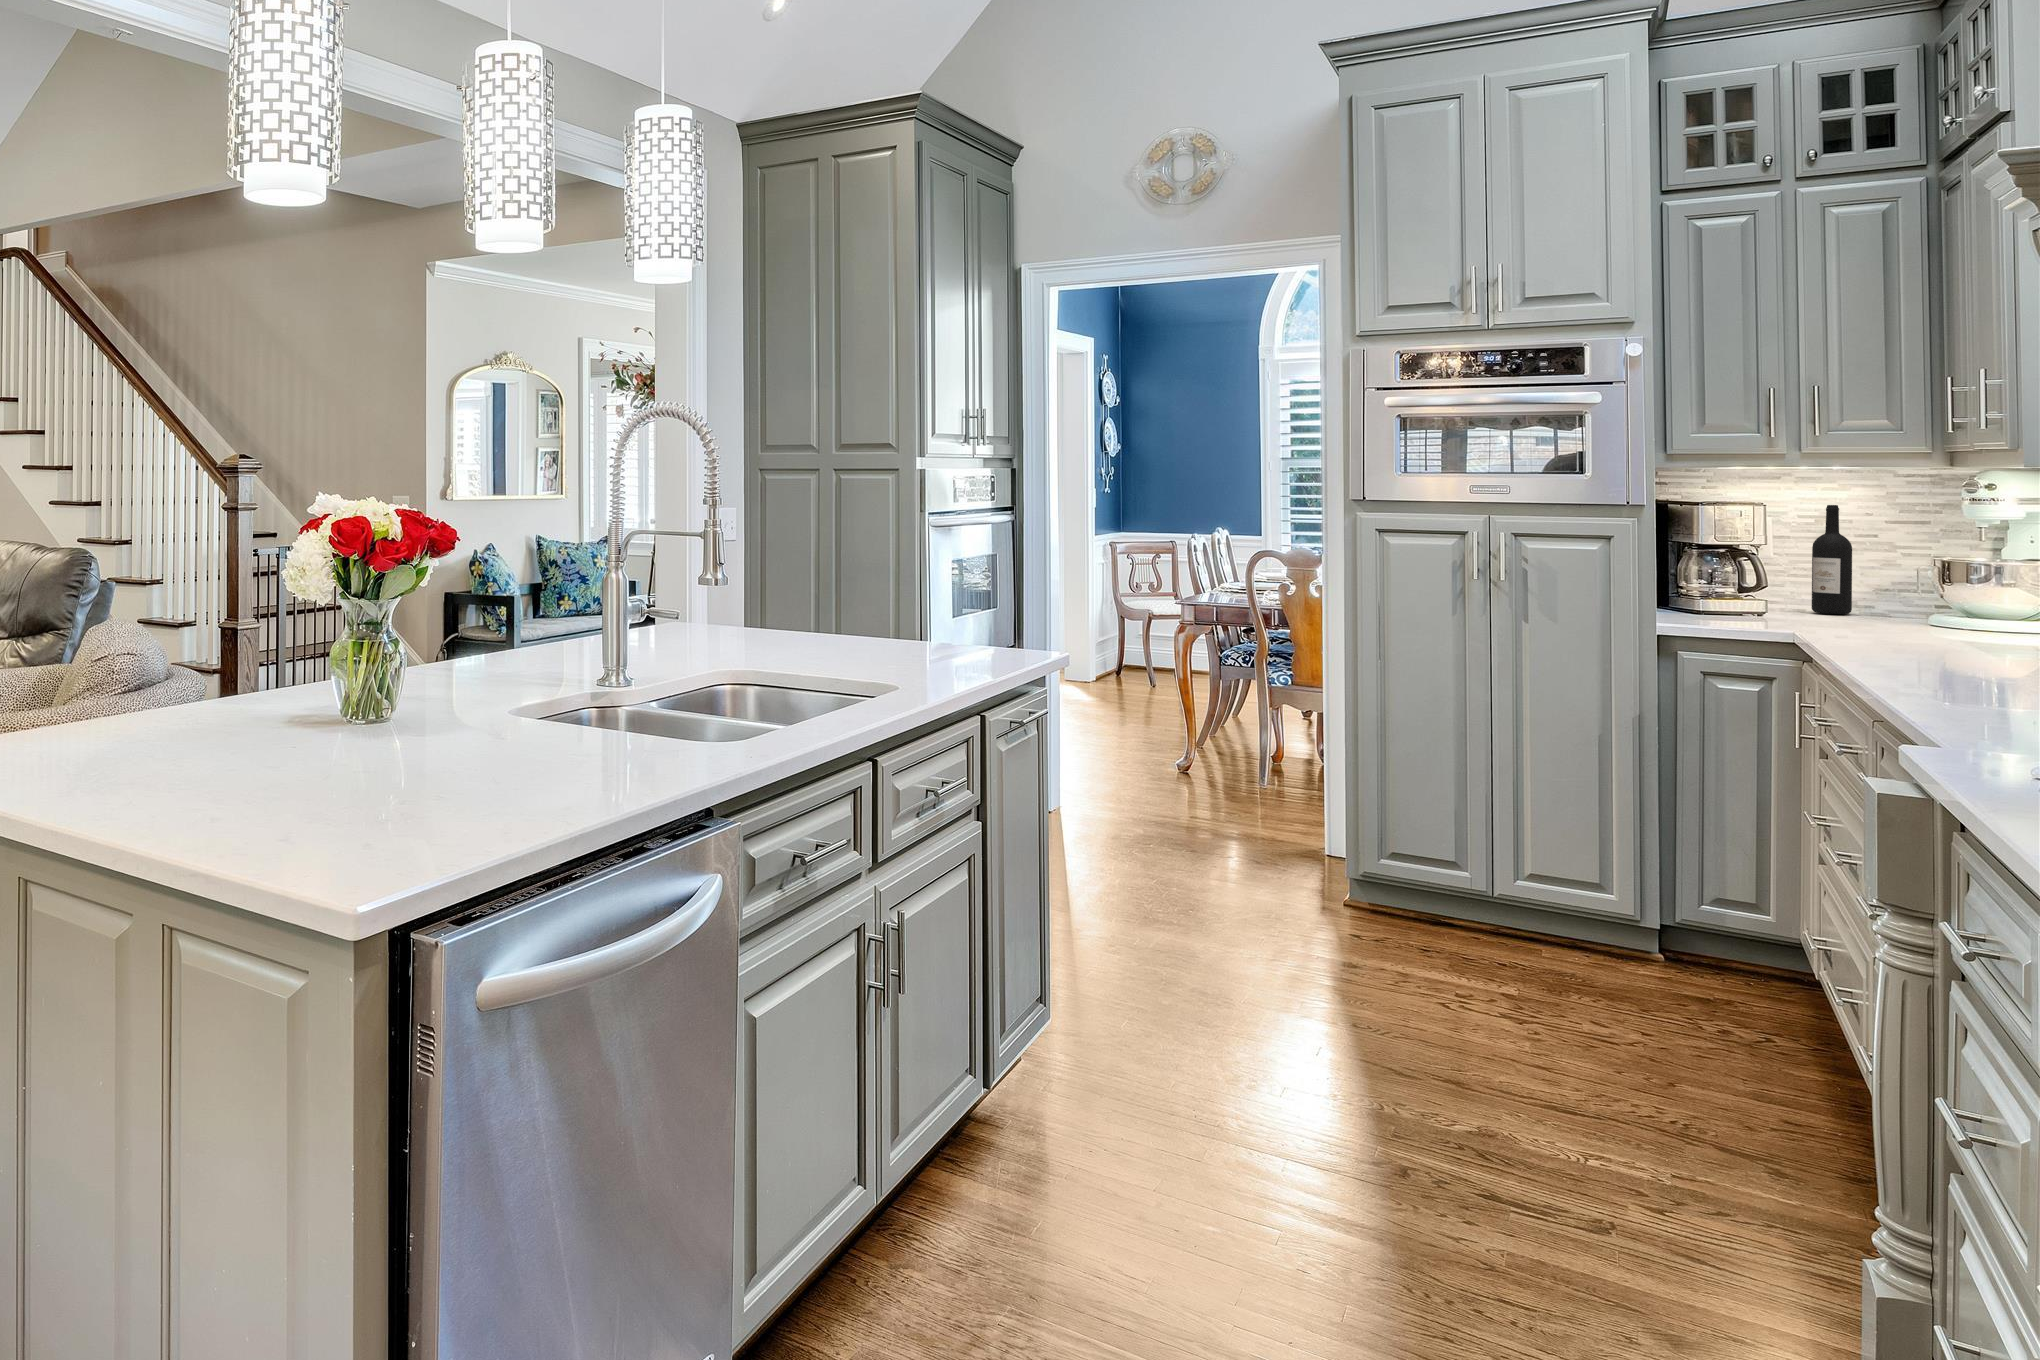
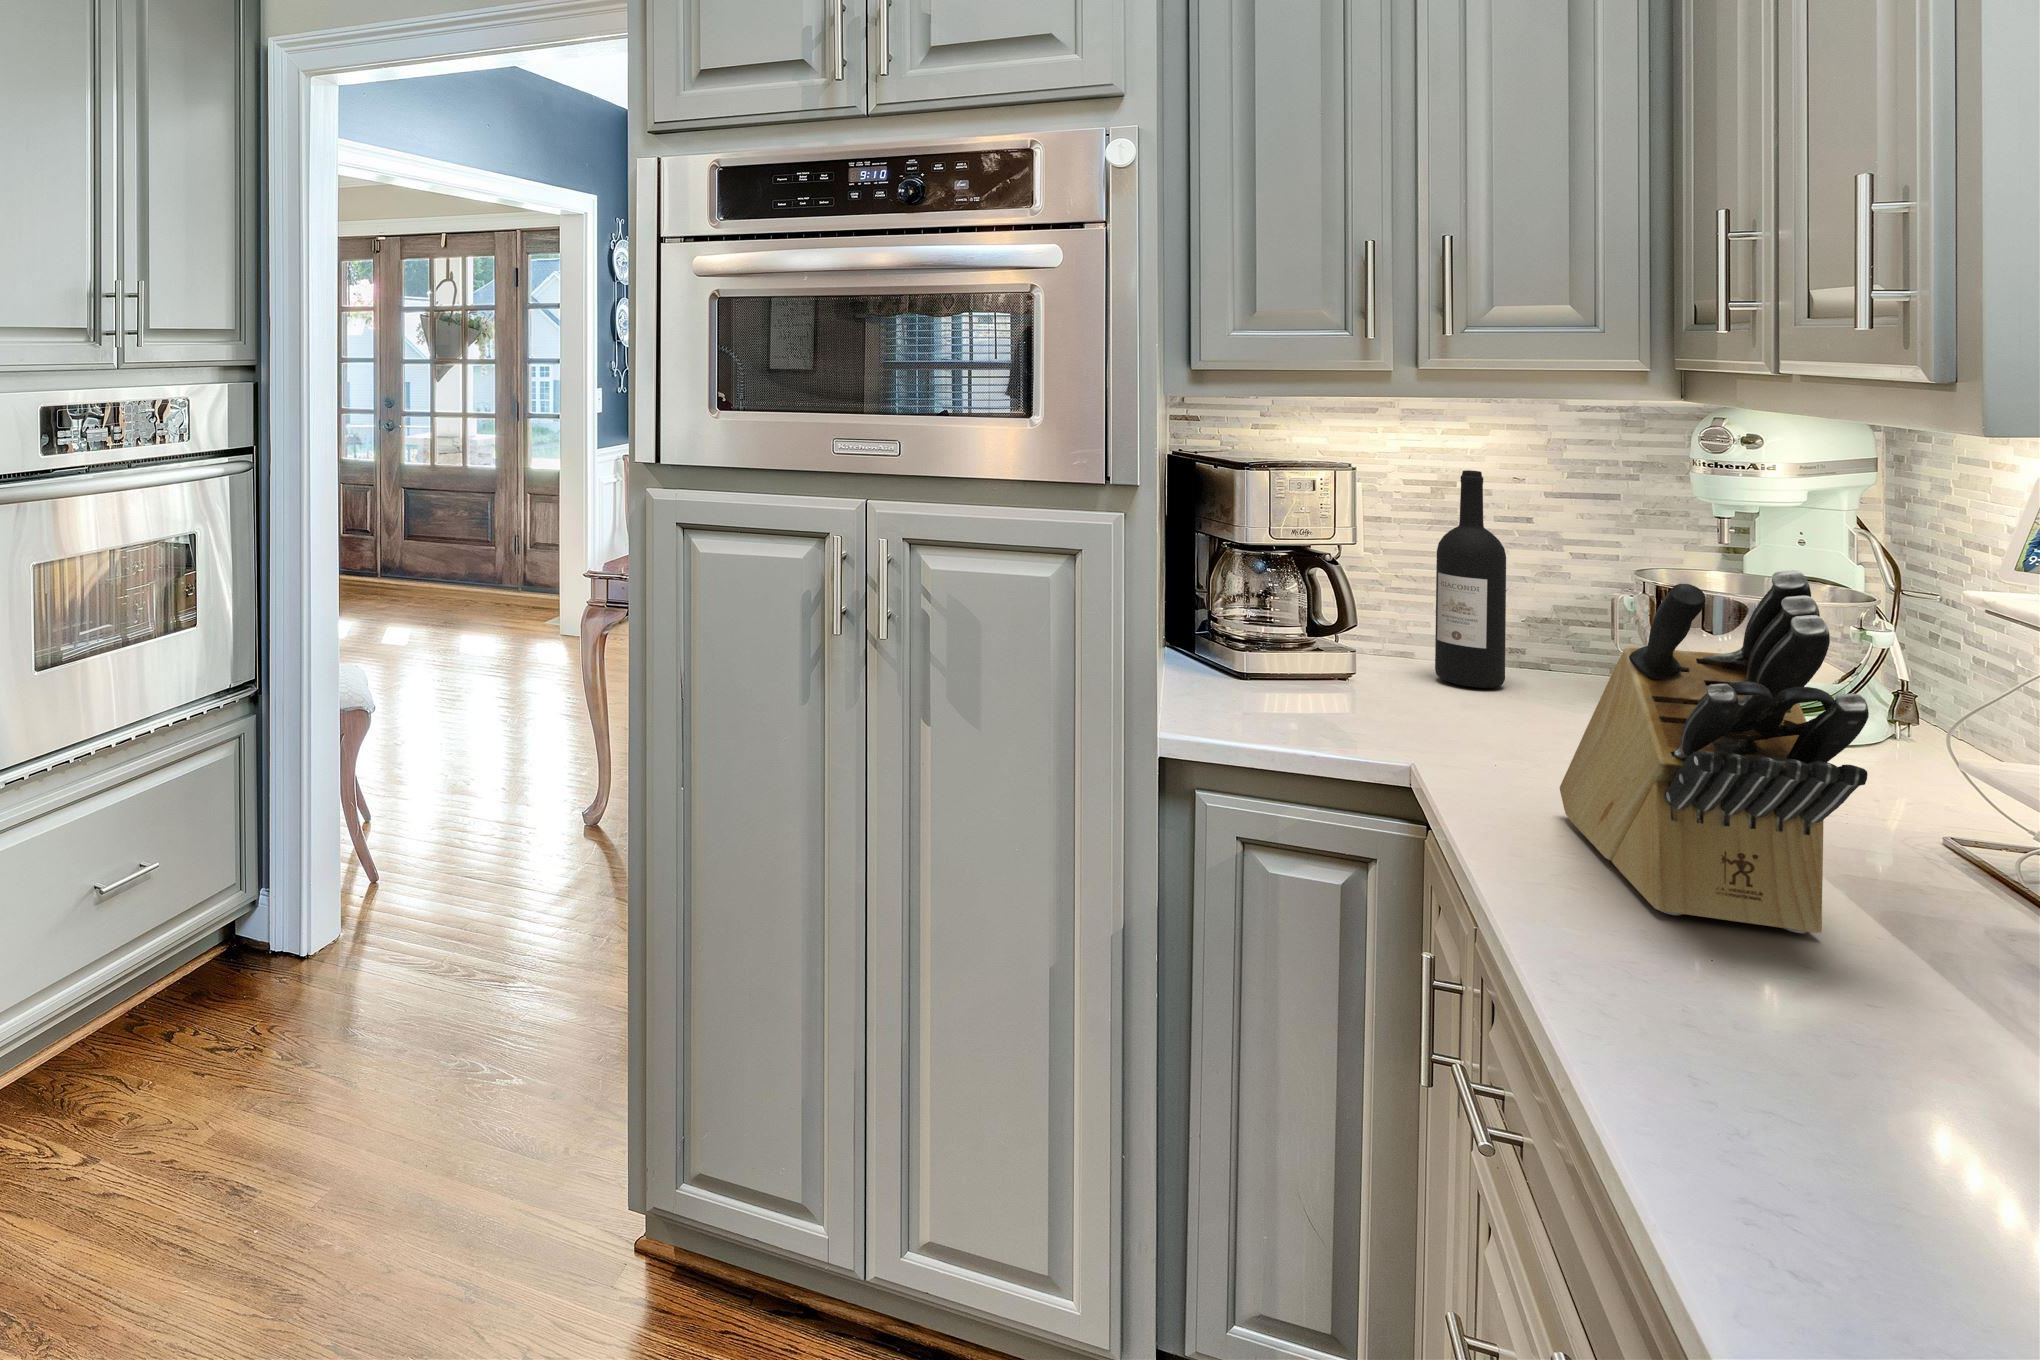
knife block: none [1857,510,1958,646] -> present [1560,570,1869,933]

